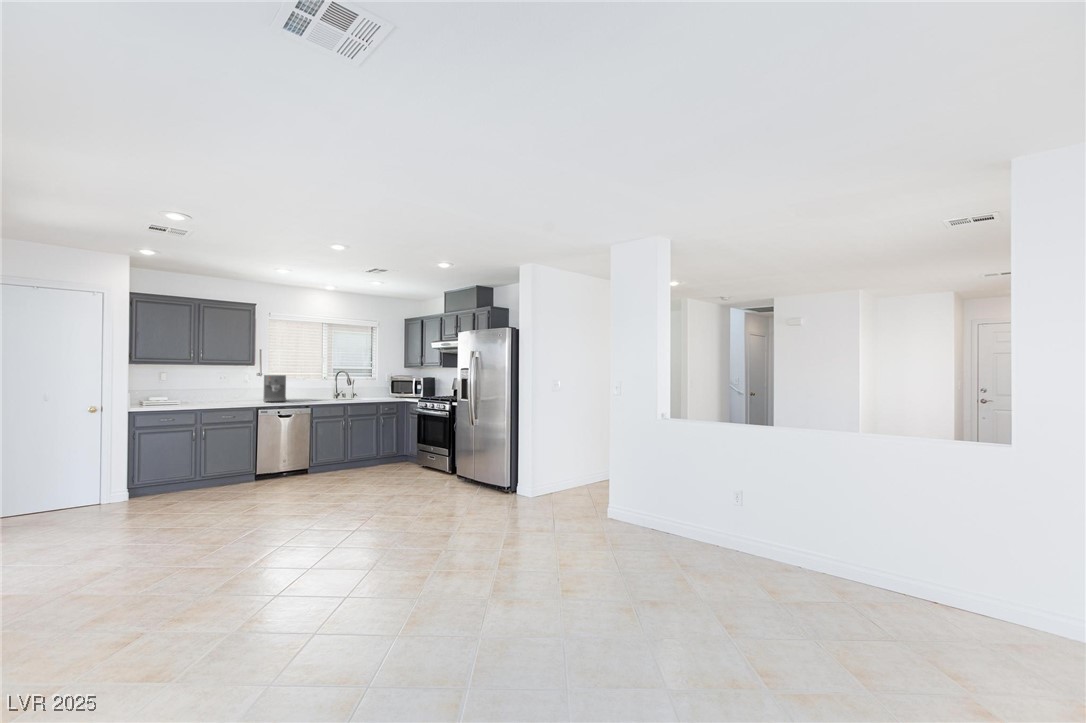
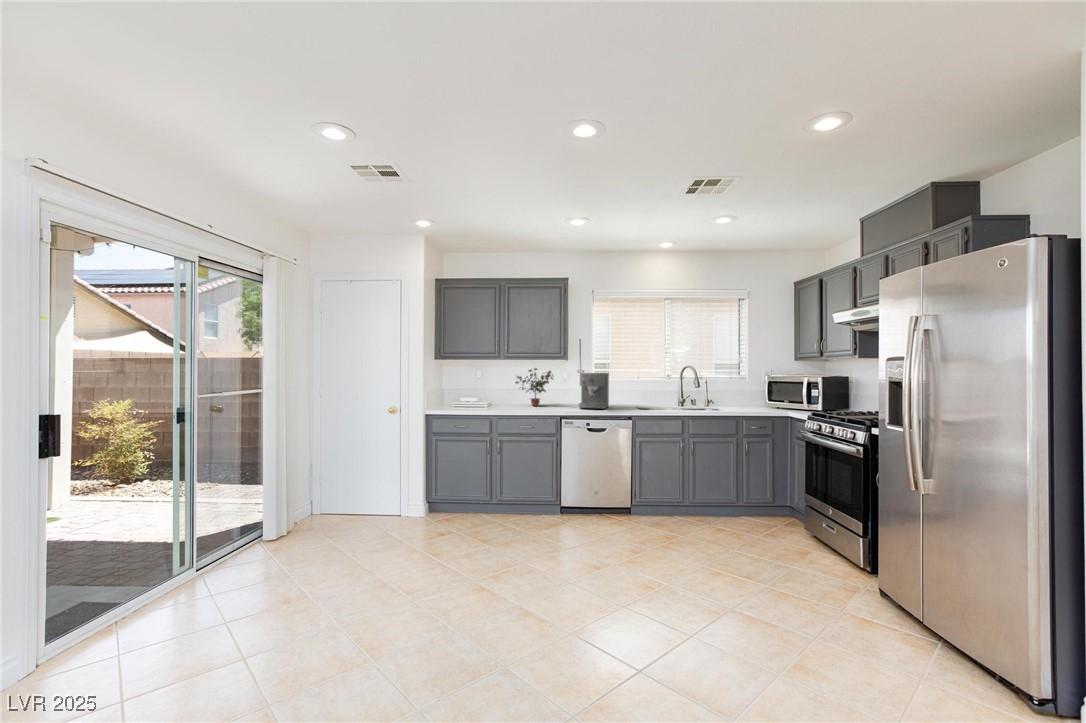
potted plant: none [200,371,240,402] -> present [516,368,553,406]

